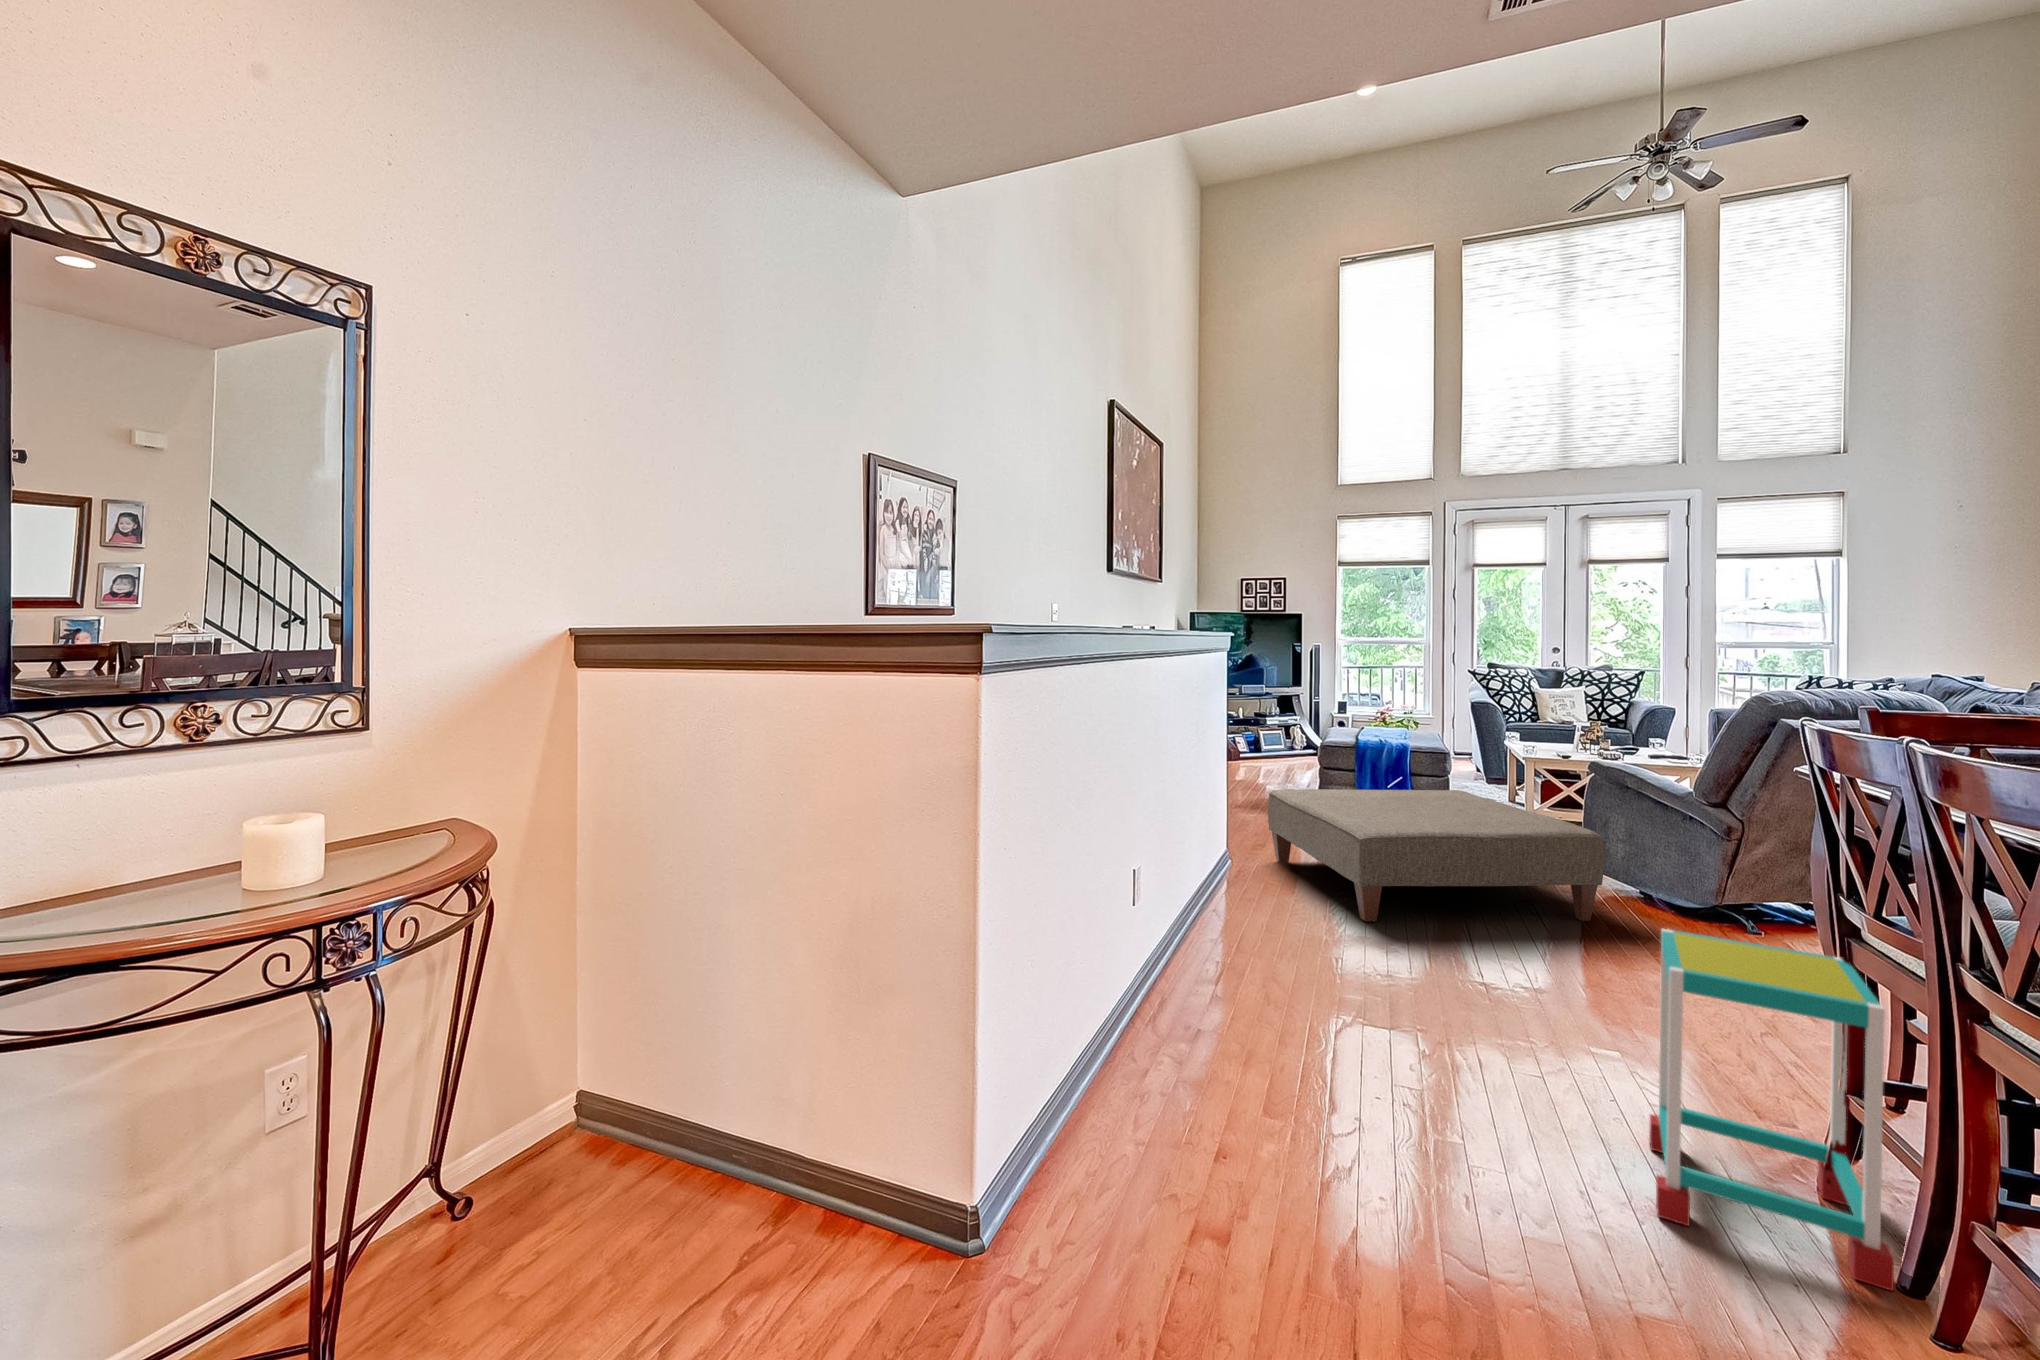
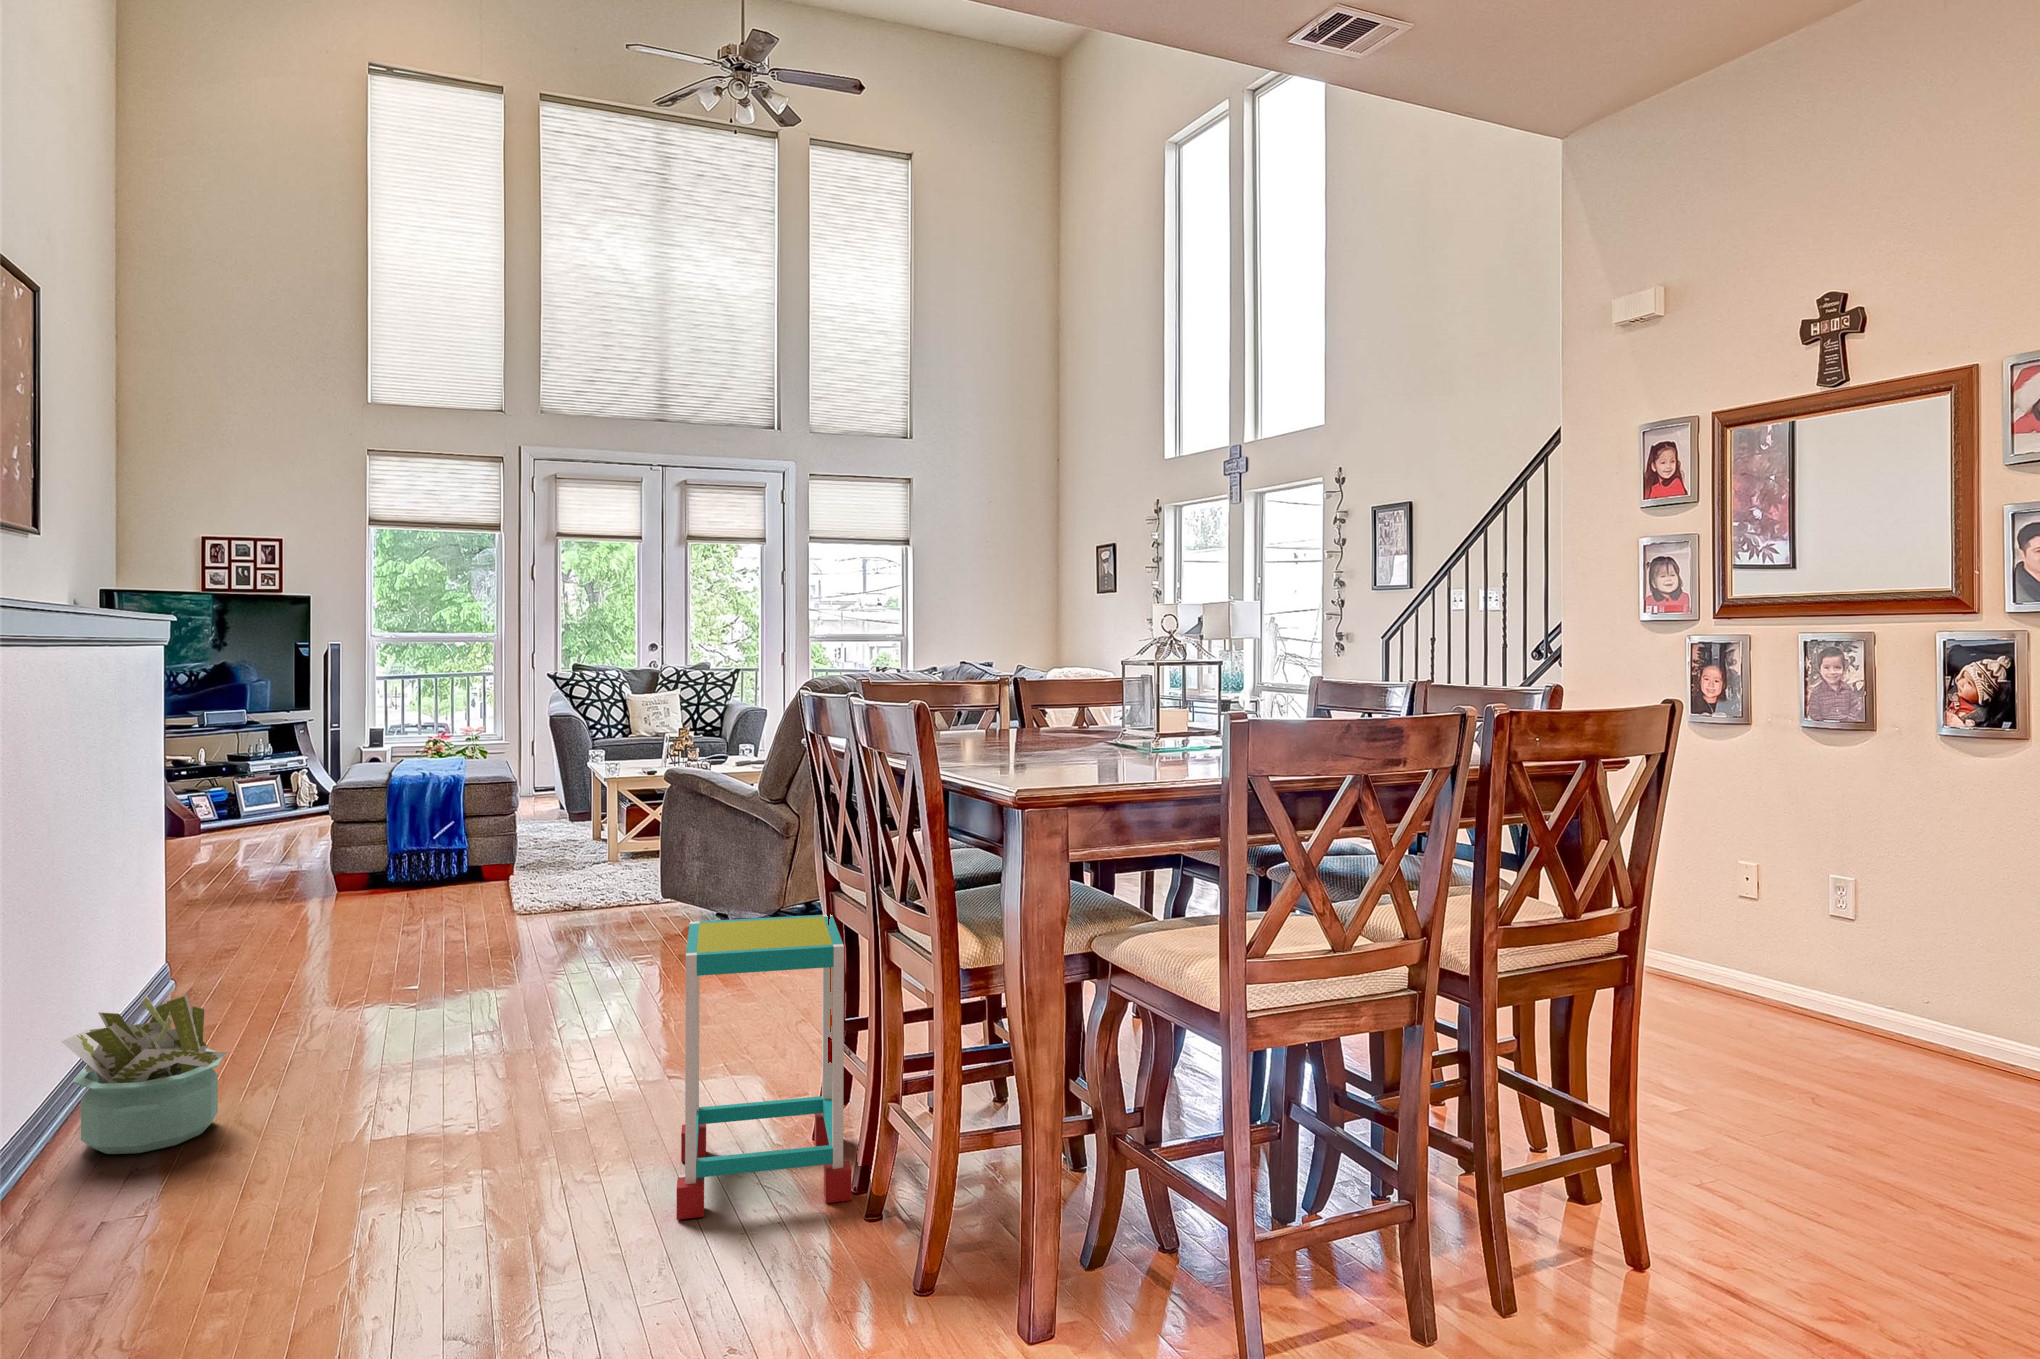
ottoman: present [1268,789,1605,921] -> none [239,826,676,1018]
decorative plant: none [1178,878,1271,981] -> present [61,995,229,1154]

